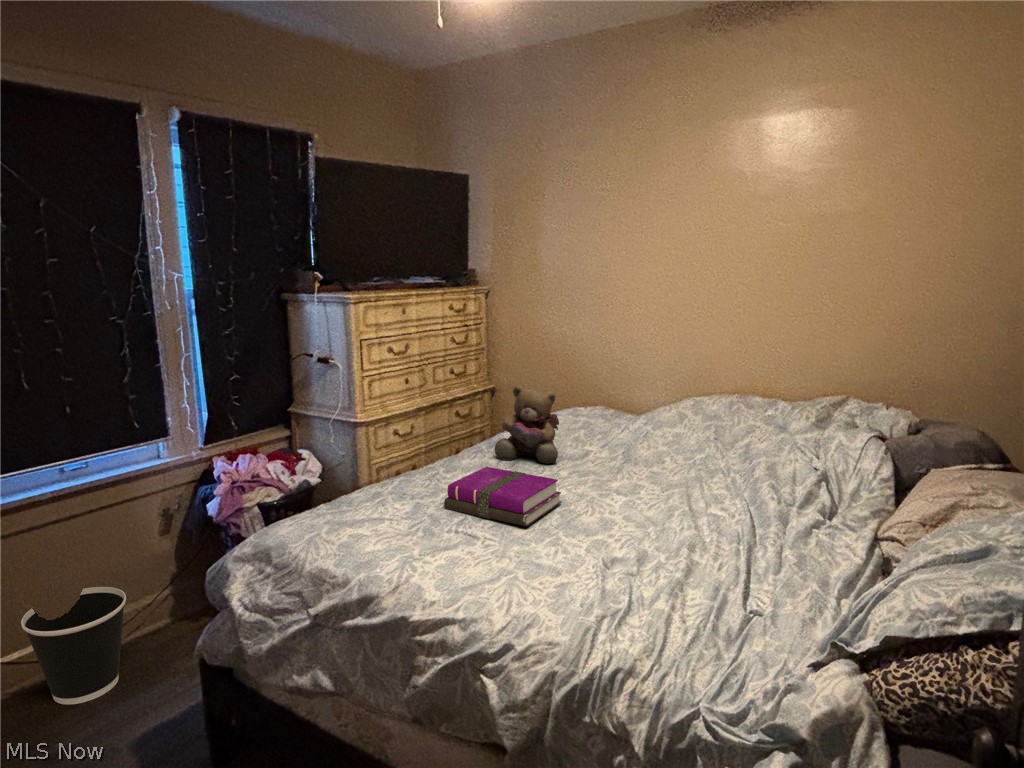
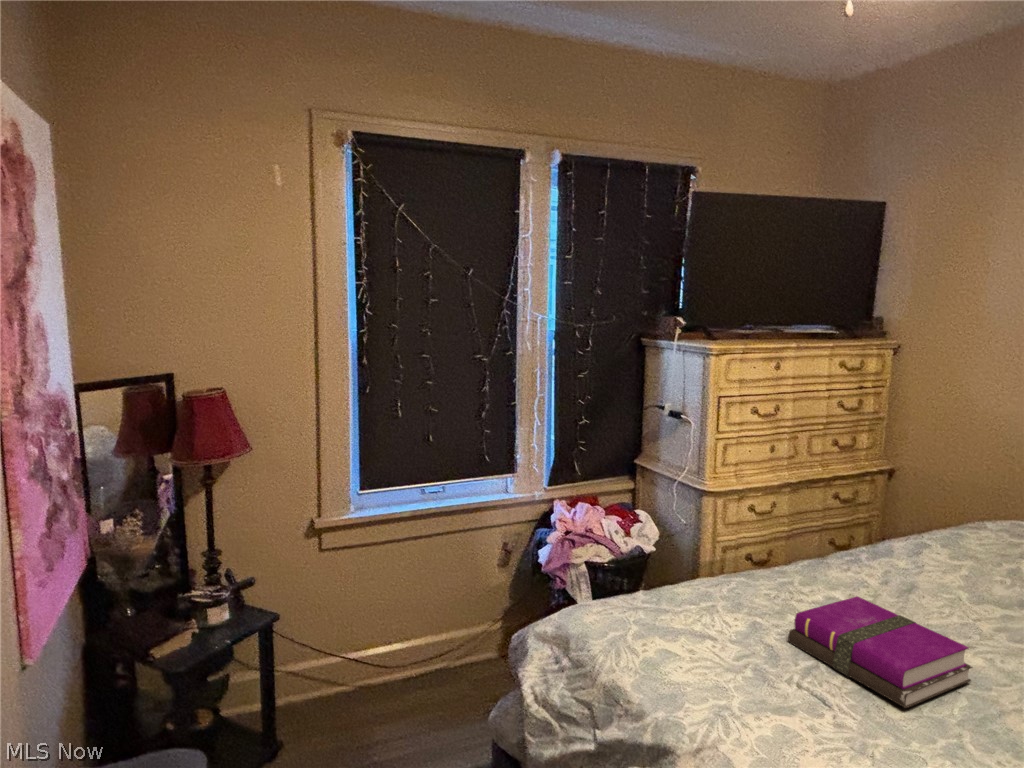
teddy bear: present [495,385,559,463] -> none [876,488,984,608]
wastebasket: present [21,587,126,704] -> none [370,608,454,719]

